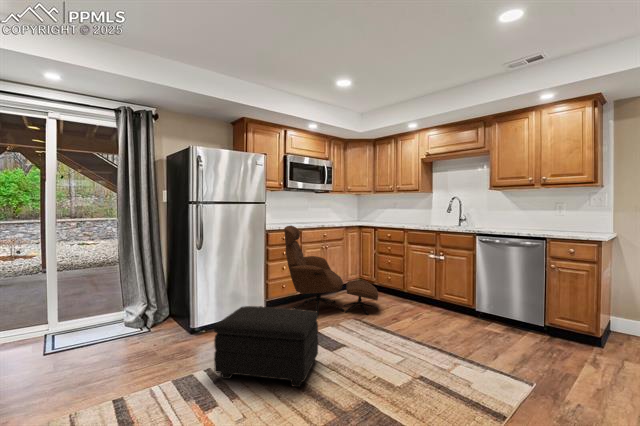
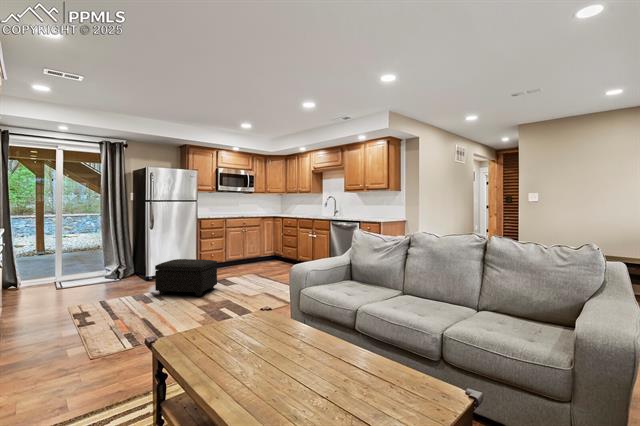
lounge chair: present [284,225,378,315] -> none [211,216,274,273]

